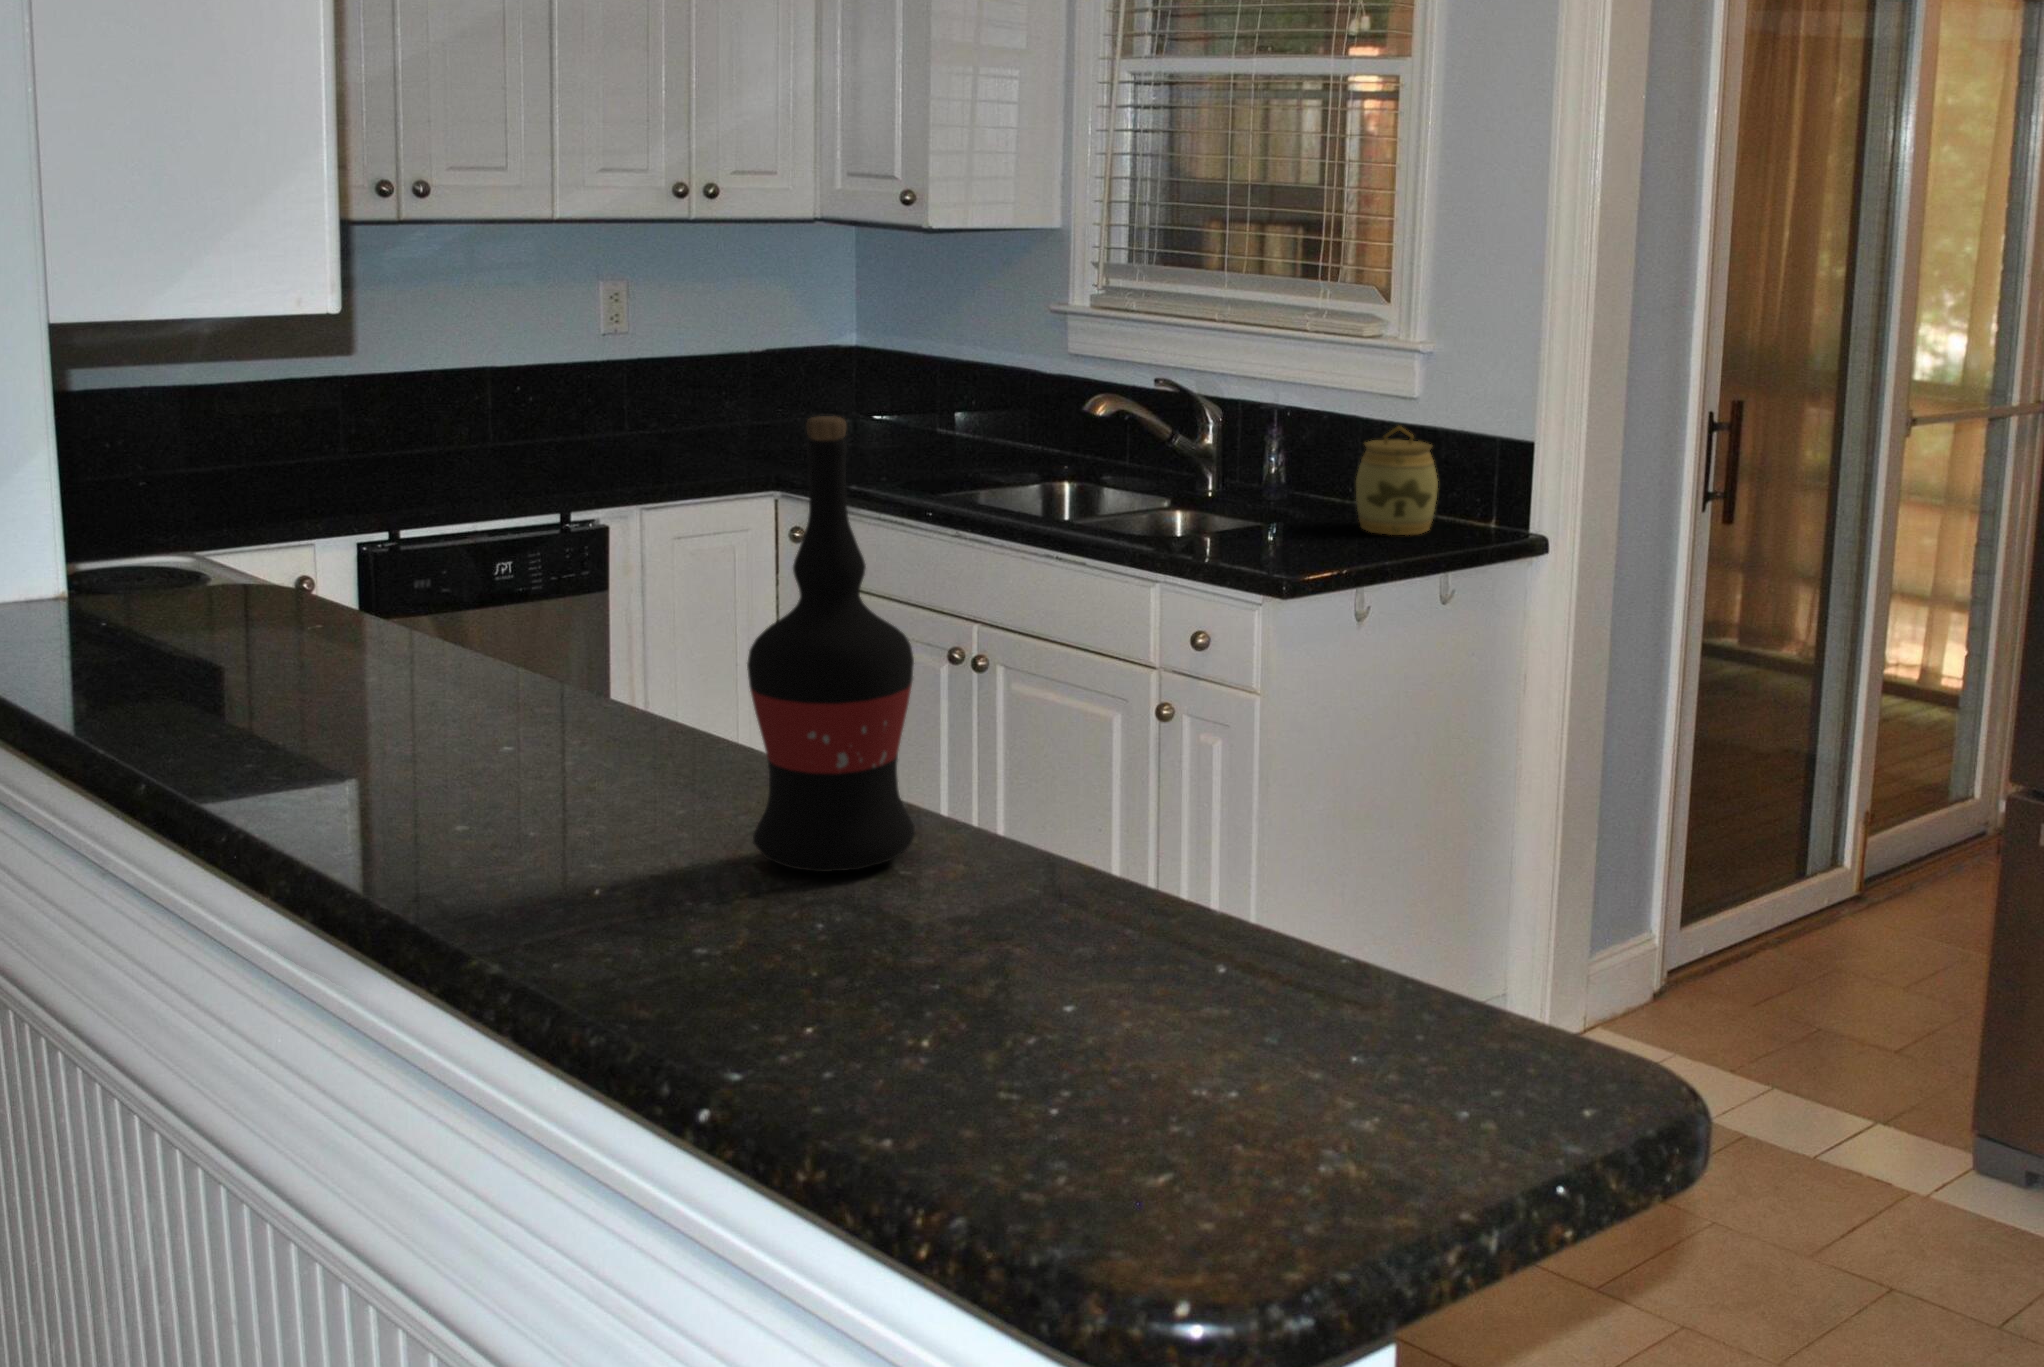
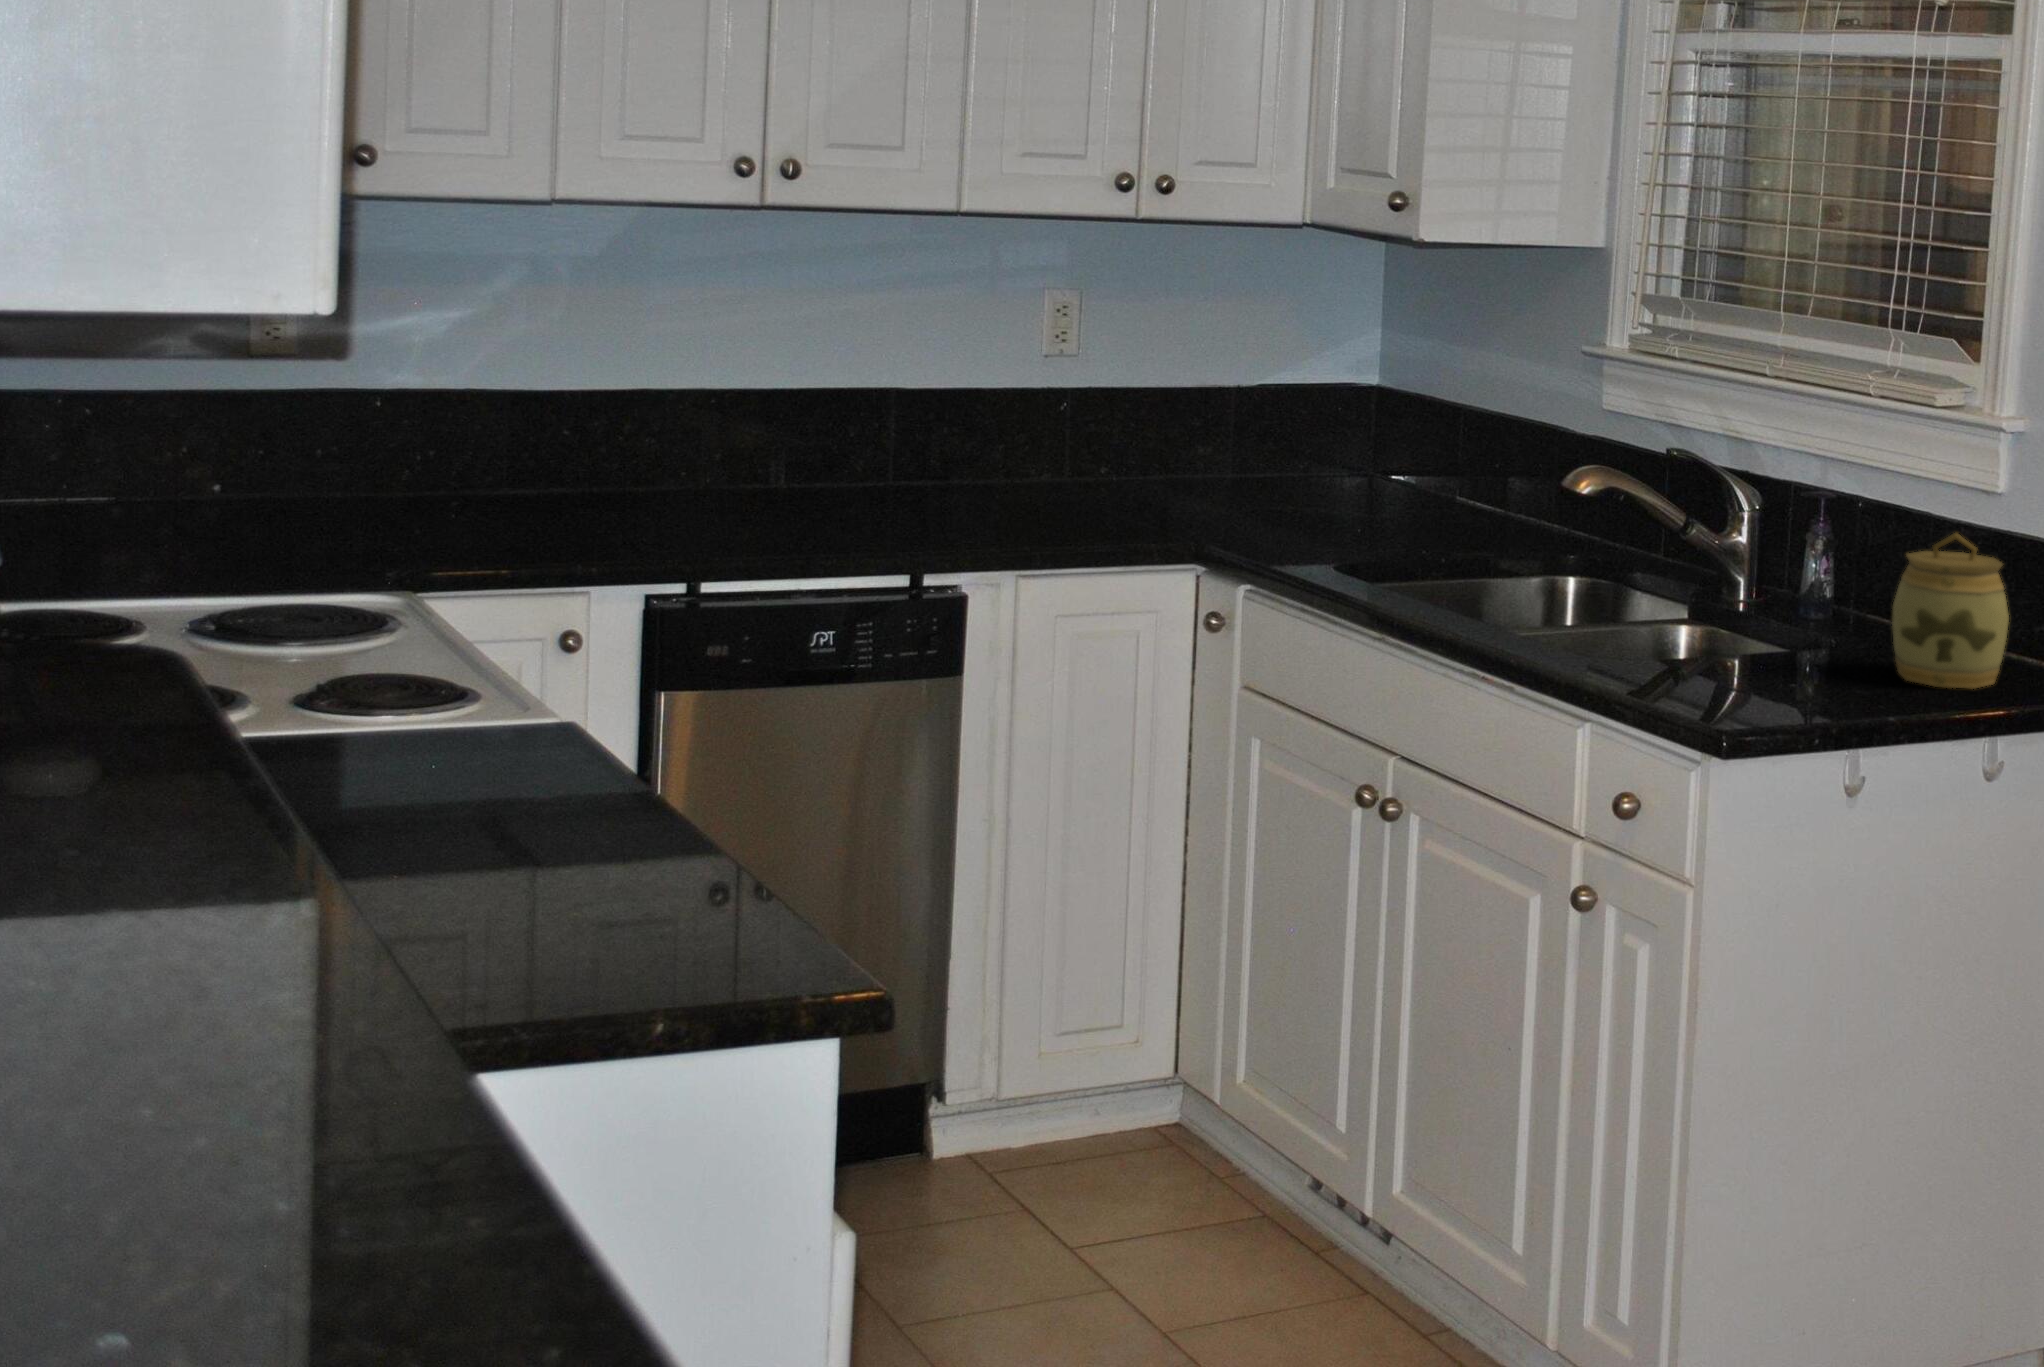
wine bottle: present [747,416,915,872] -> none [109,475,373,1168]

